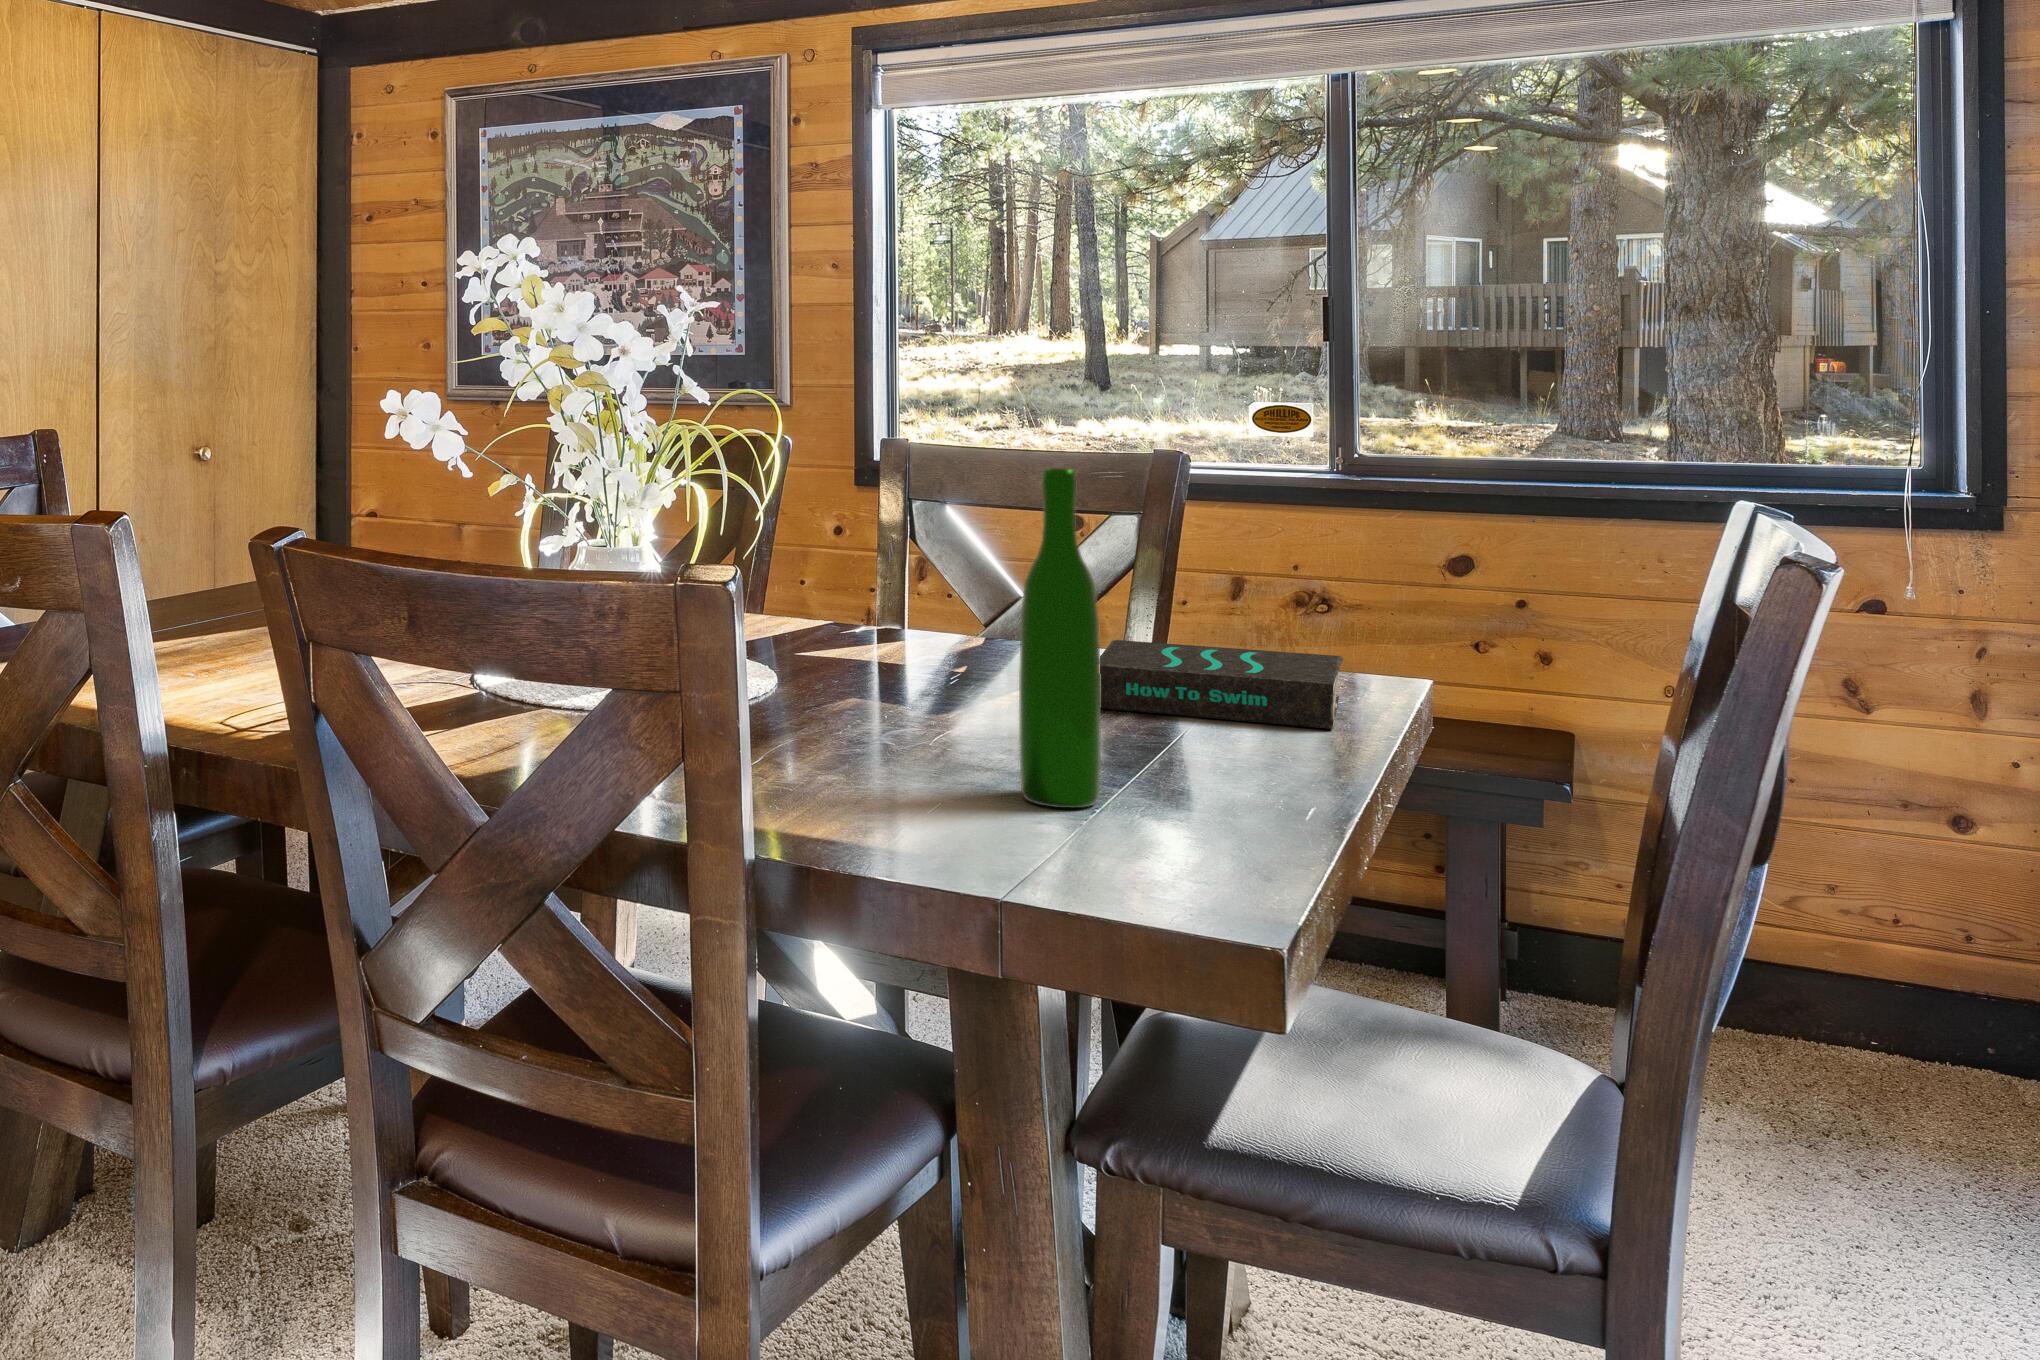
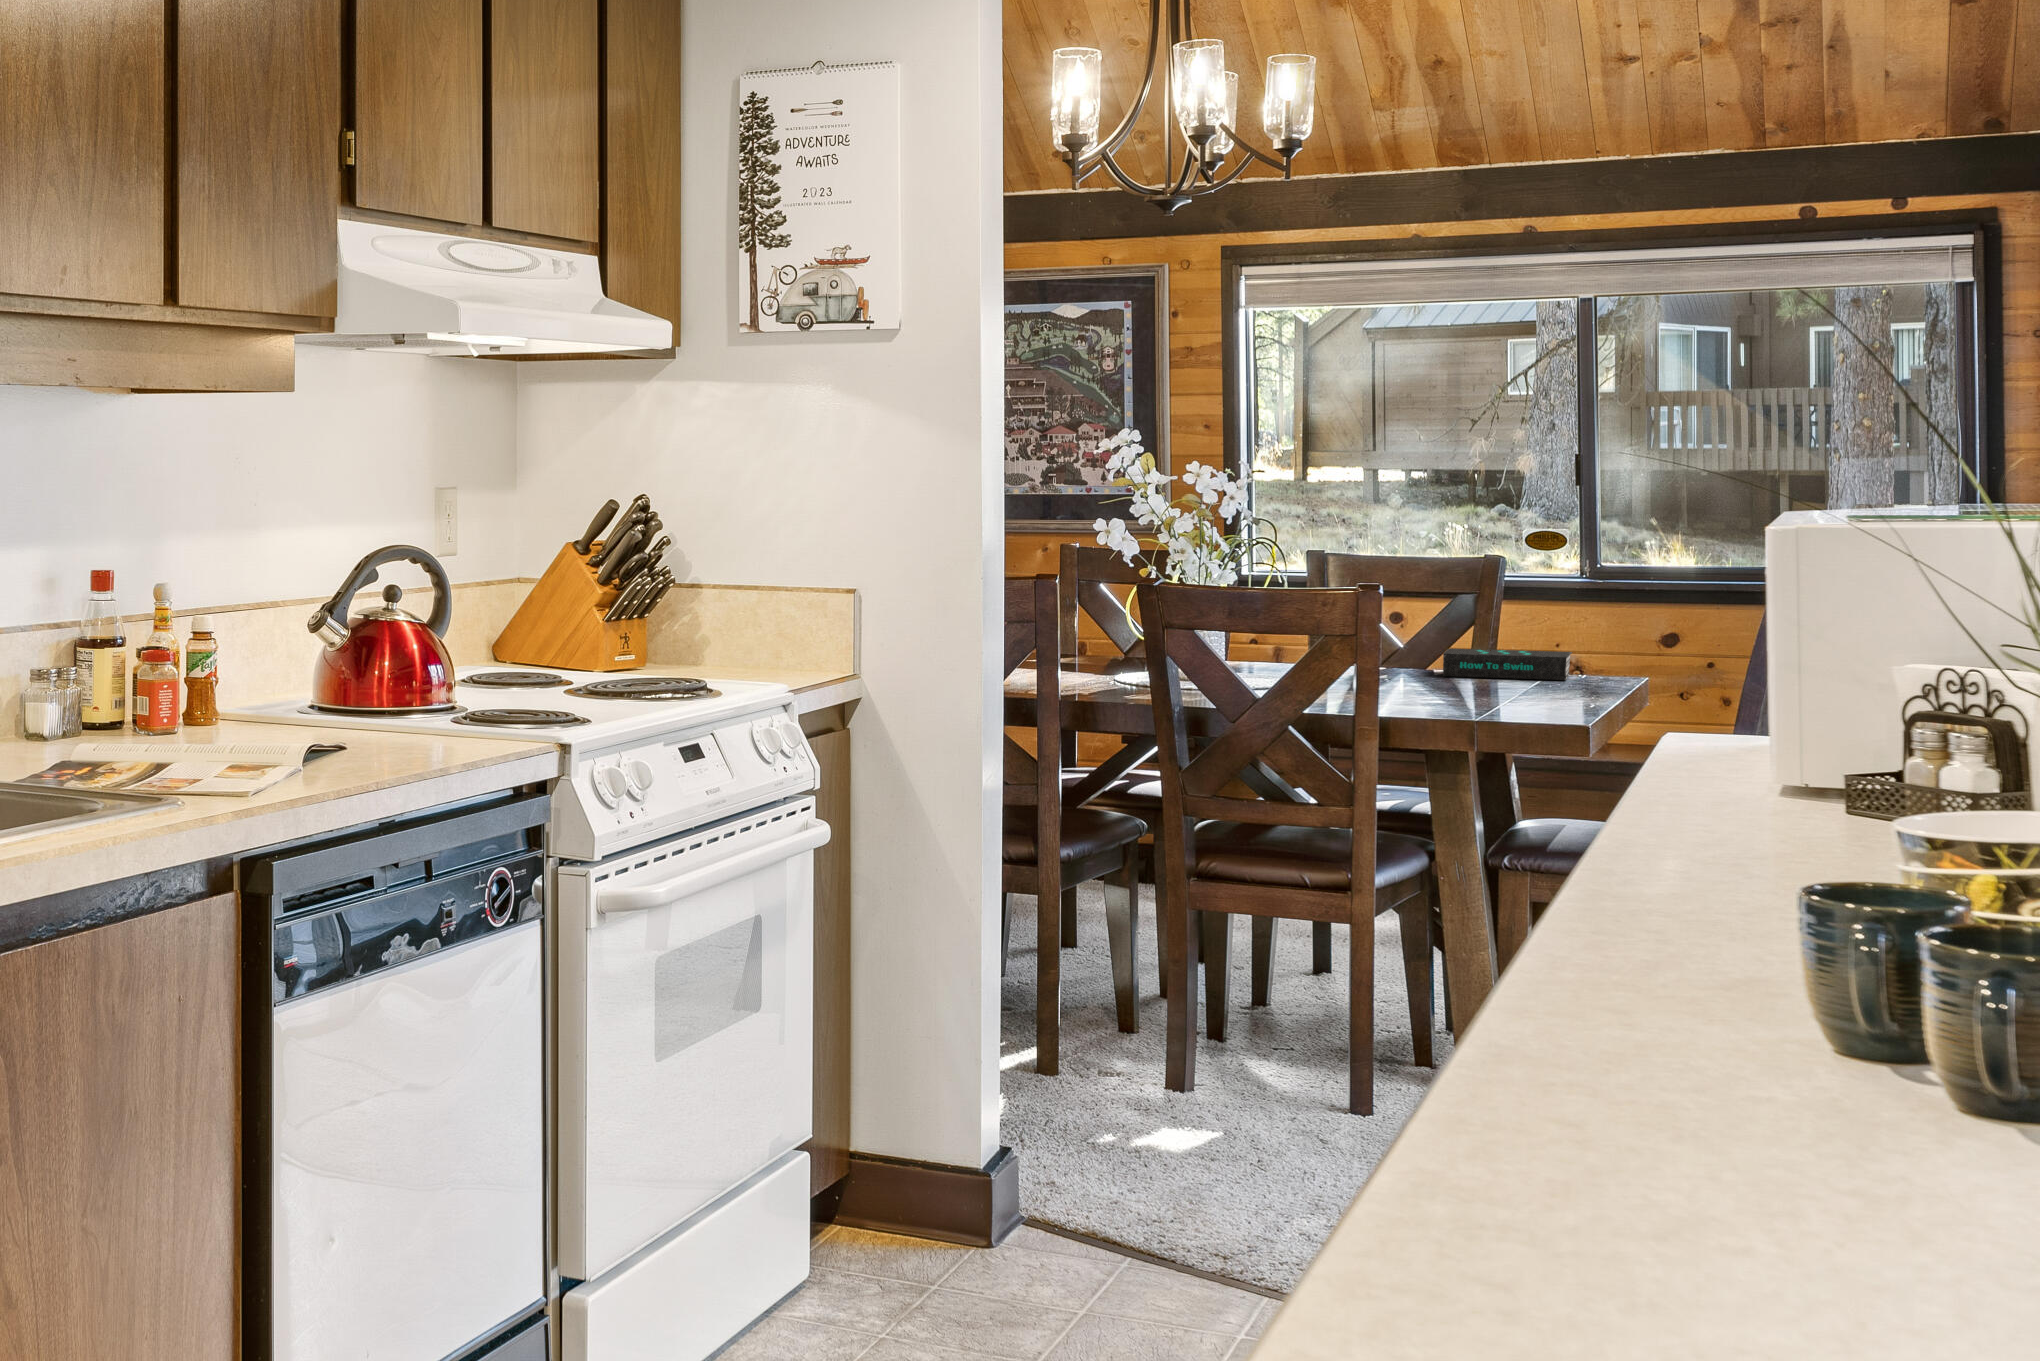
wine bottle: present [1019,468,1101,808] -> none [1423,540,1461,692]

